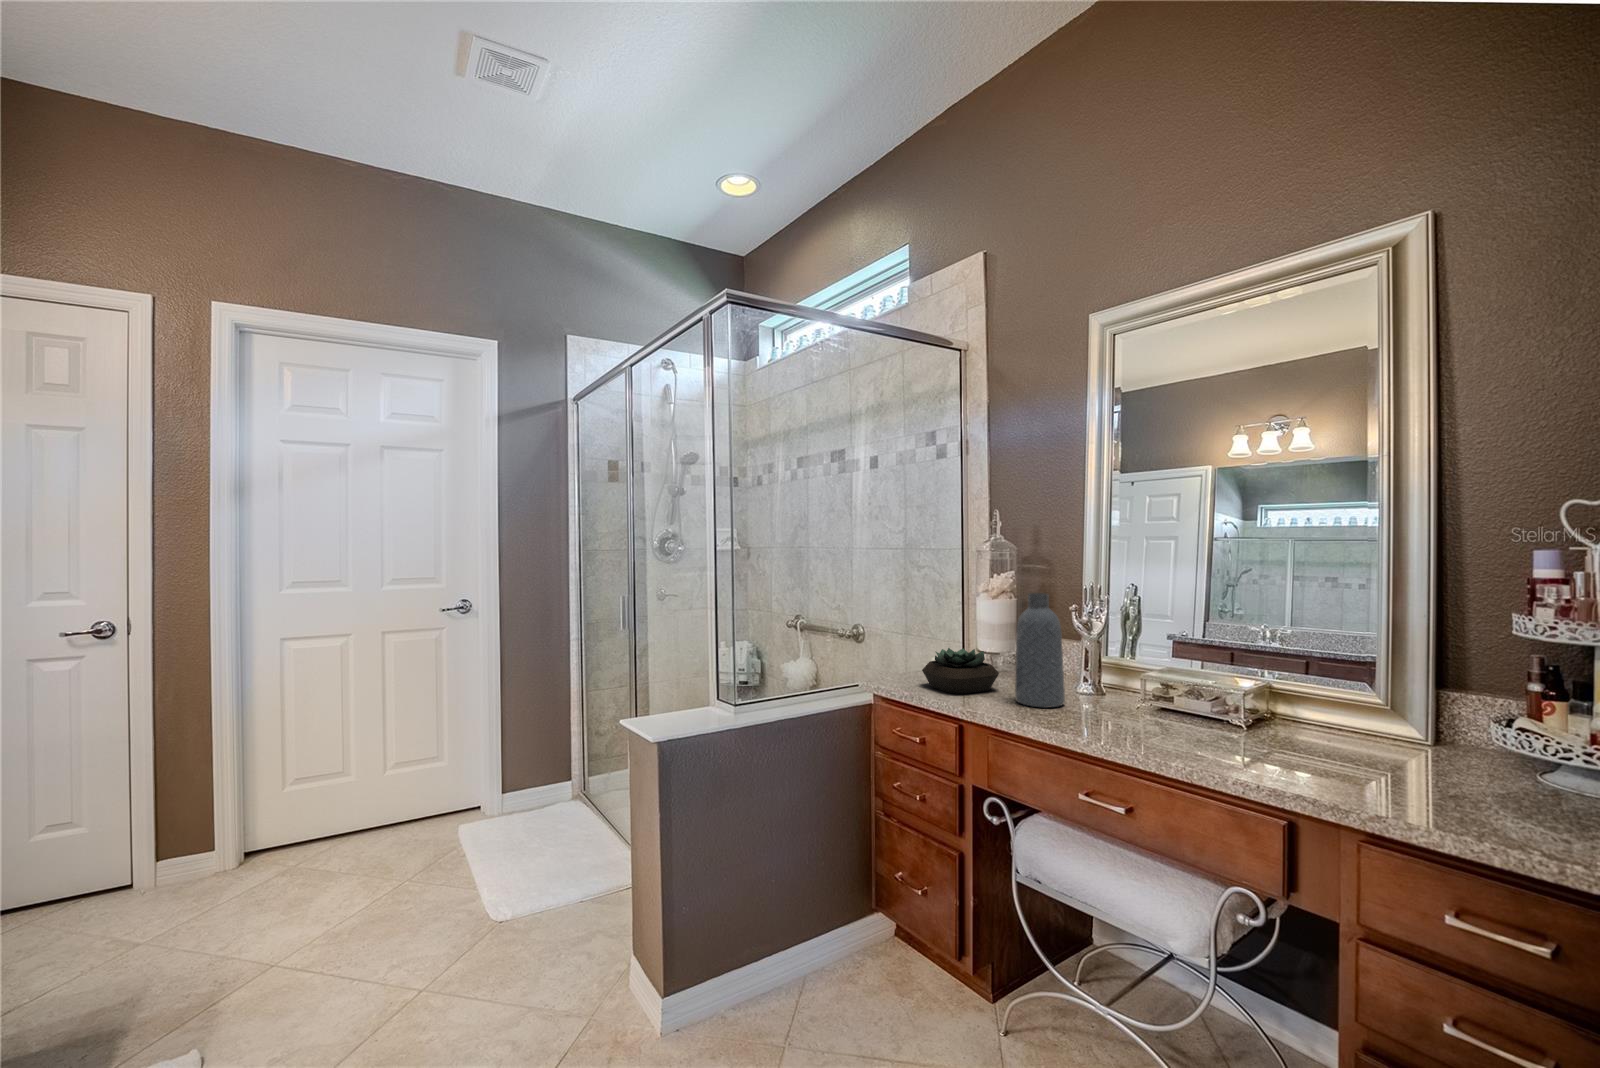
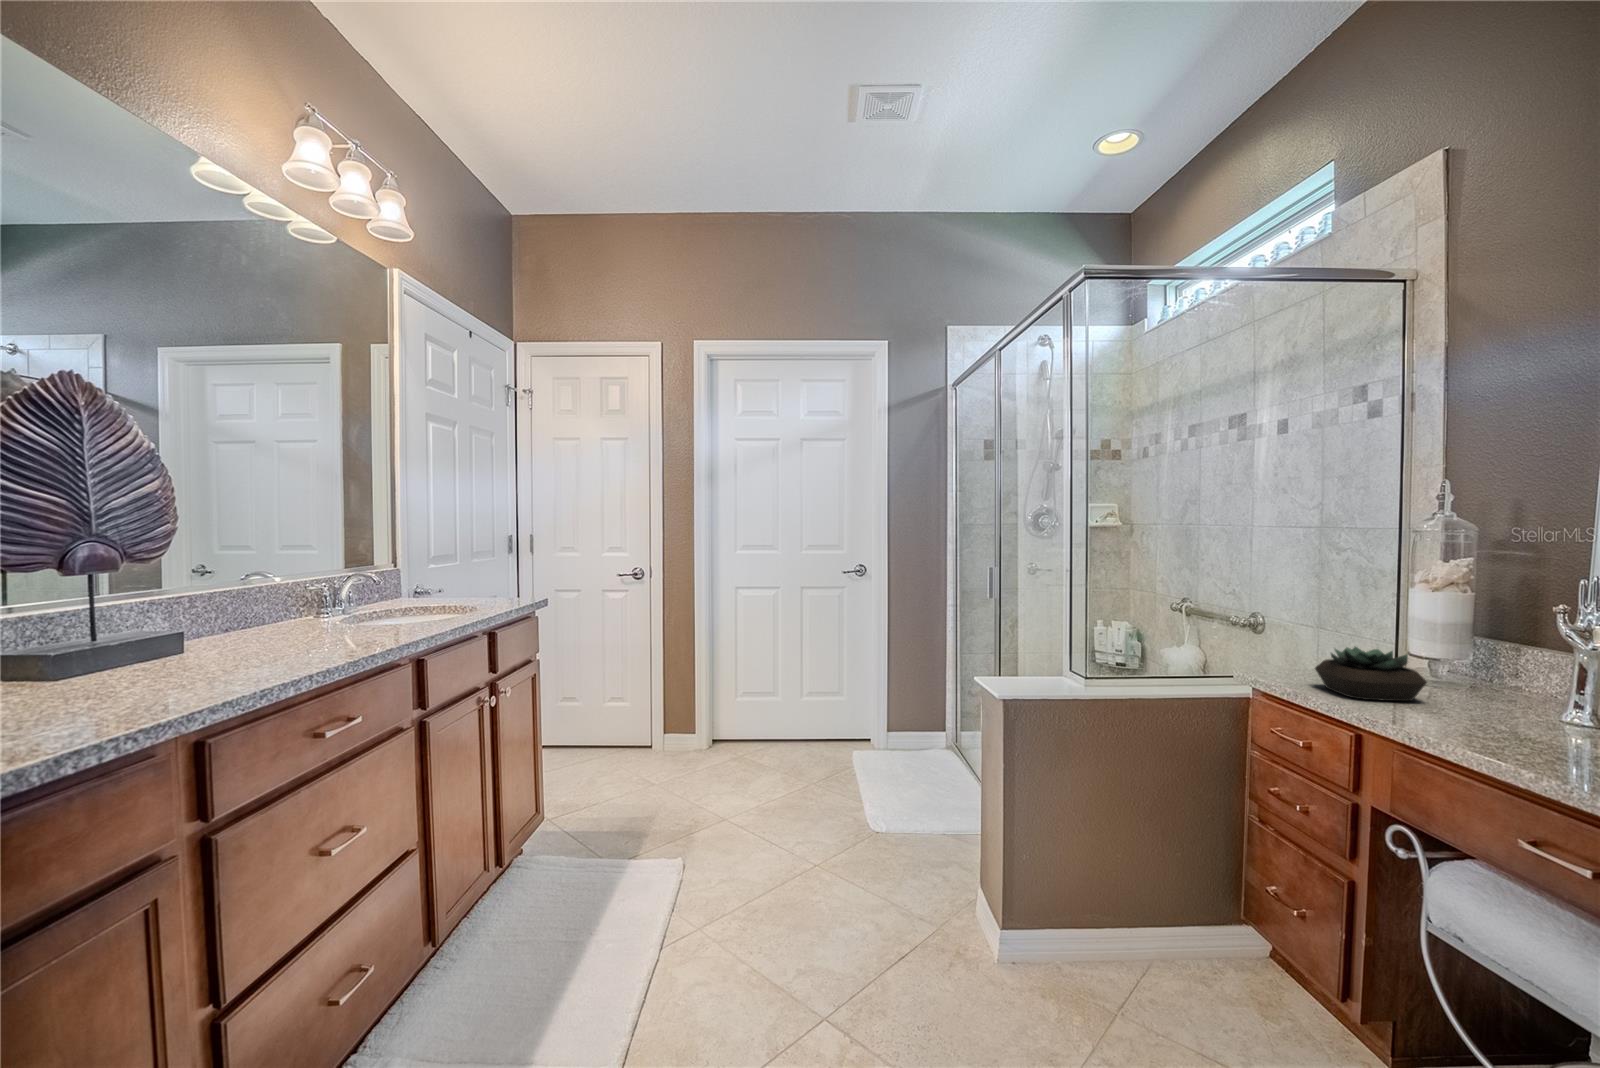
vase: present [1015,593,1065,708] -> none [1441,586,1522,729]

